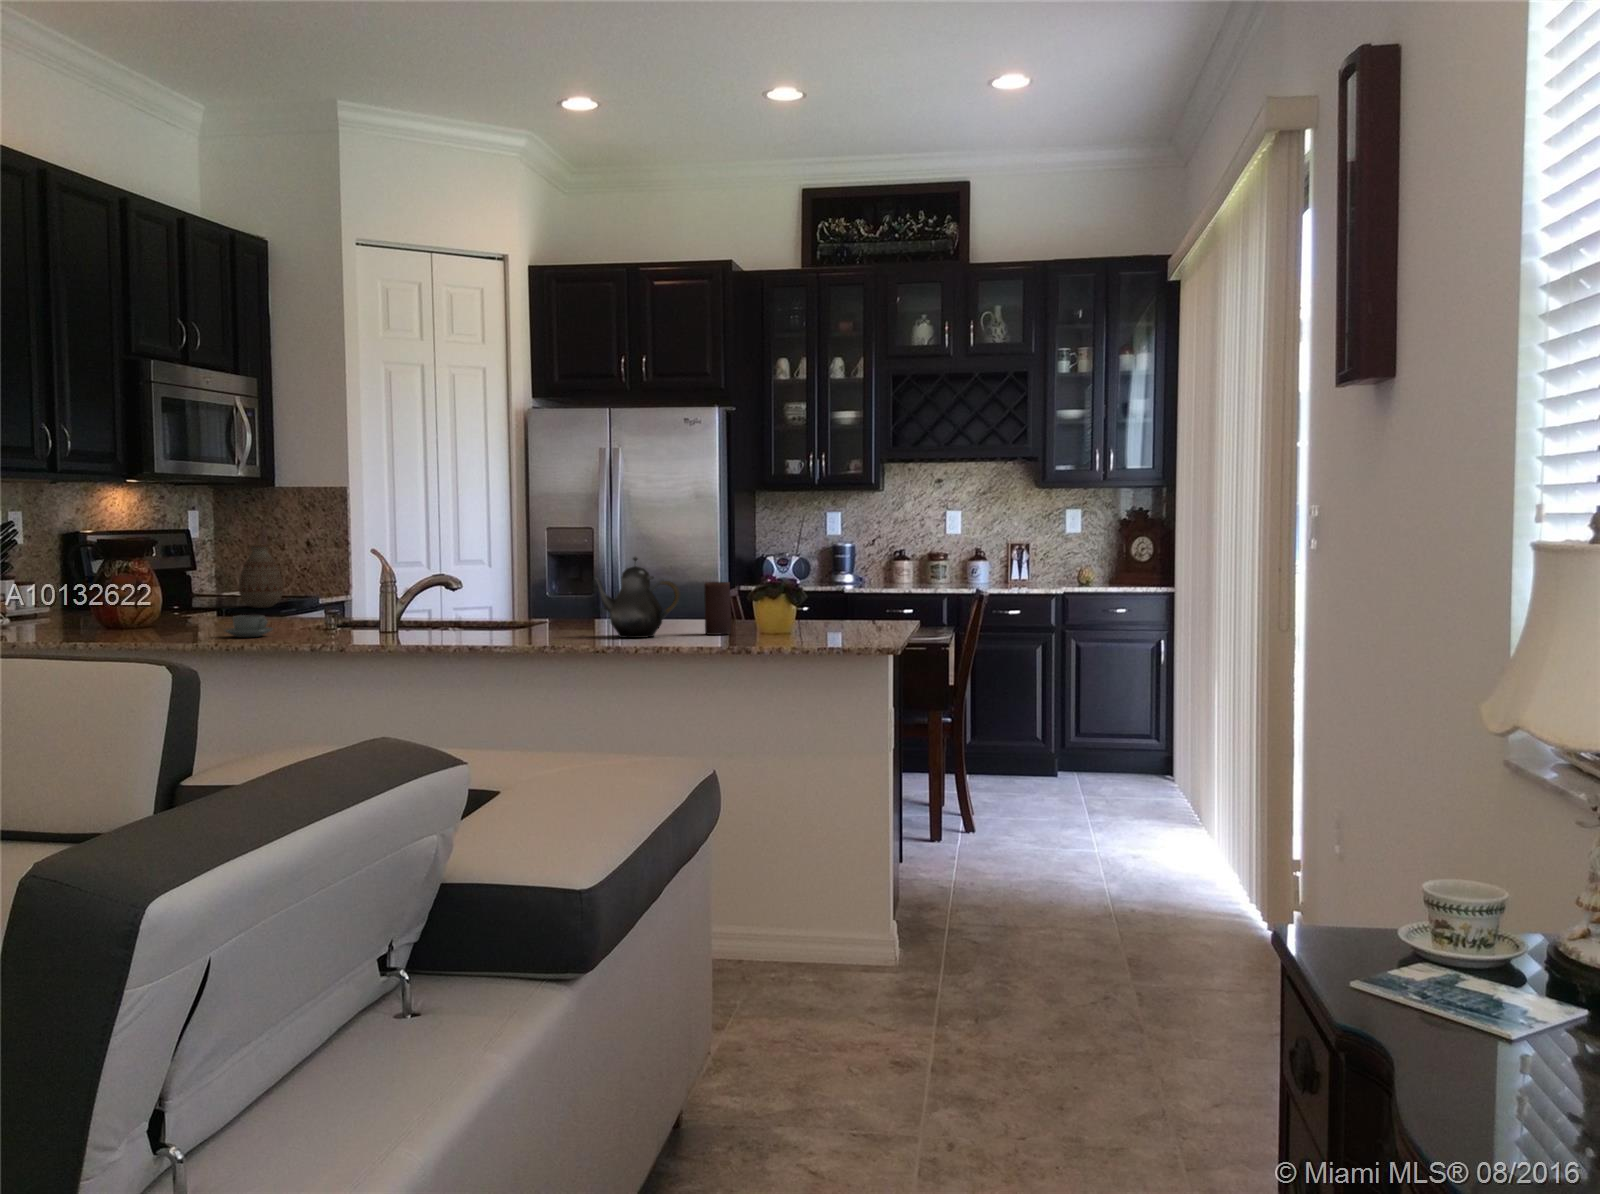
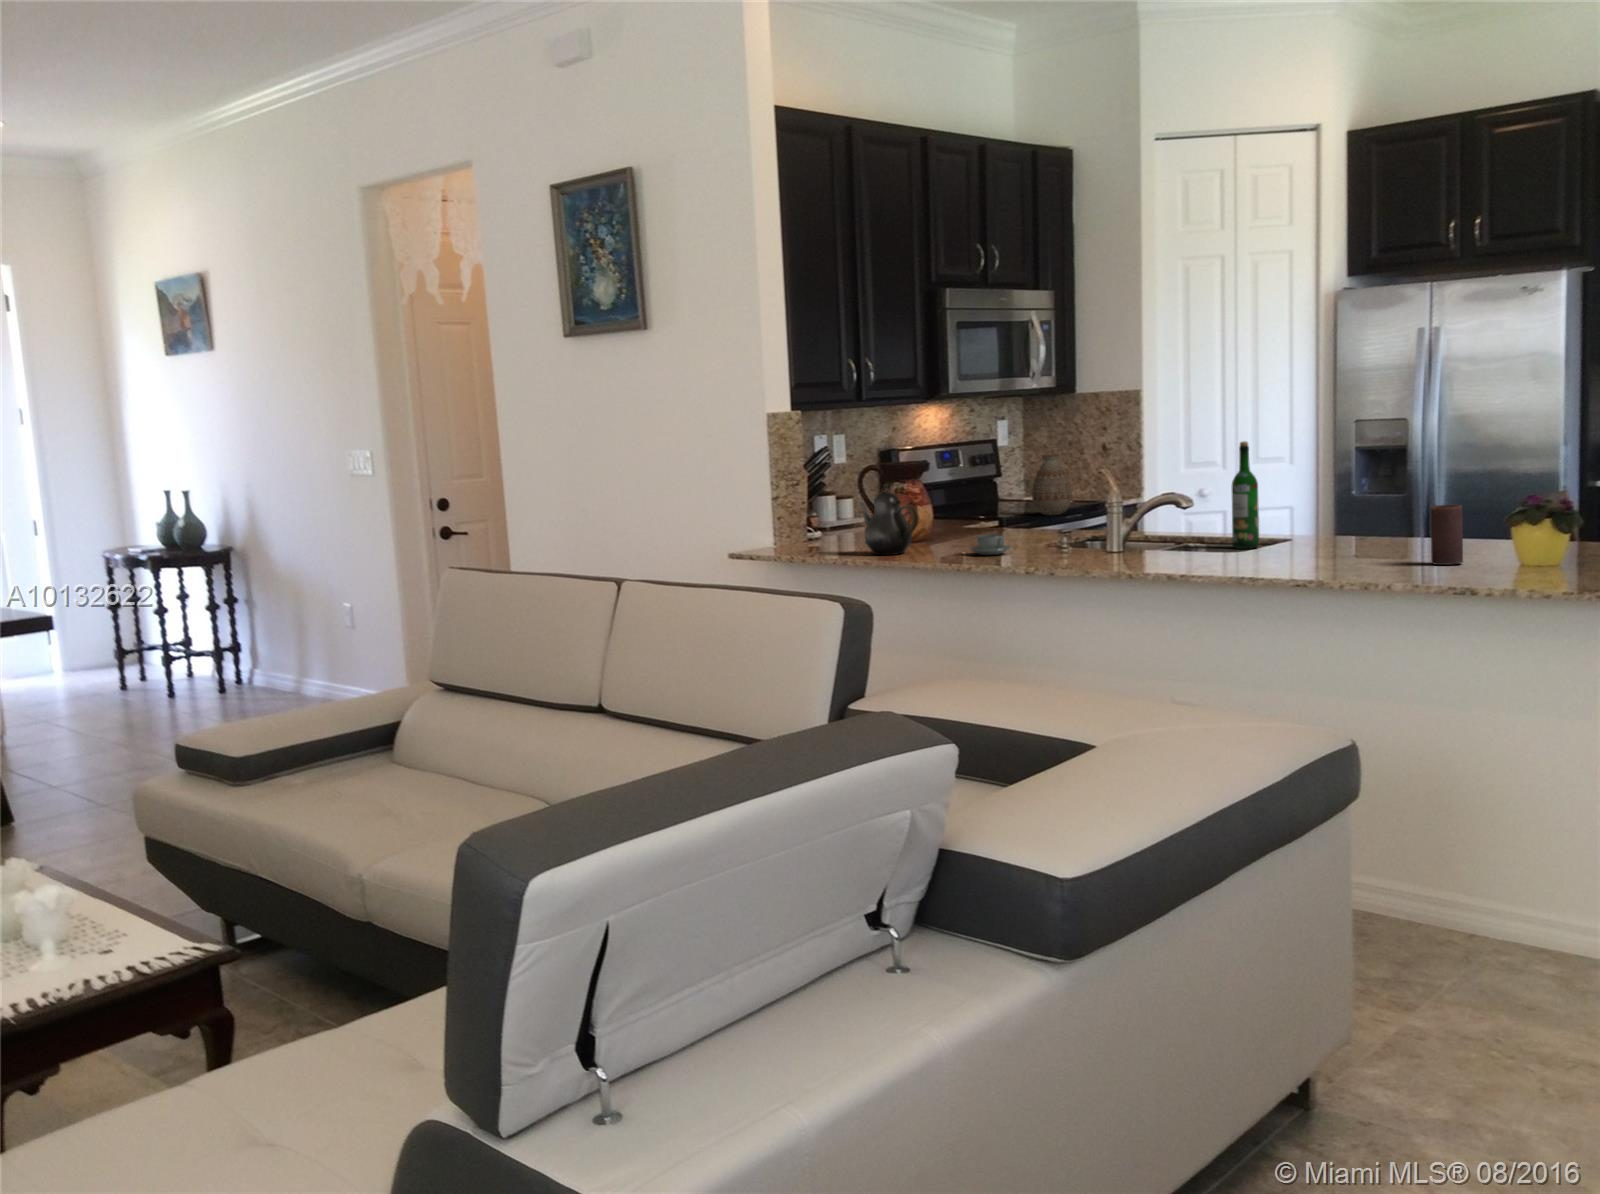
wine bottle: none [503,525,529,628] -> present [1232,441,1259,549]
teapot: present [595,557,680,638] -> present [860,484,919,555]

